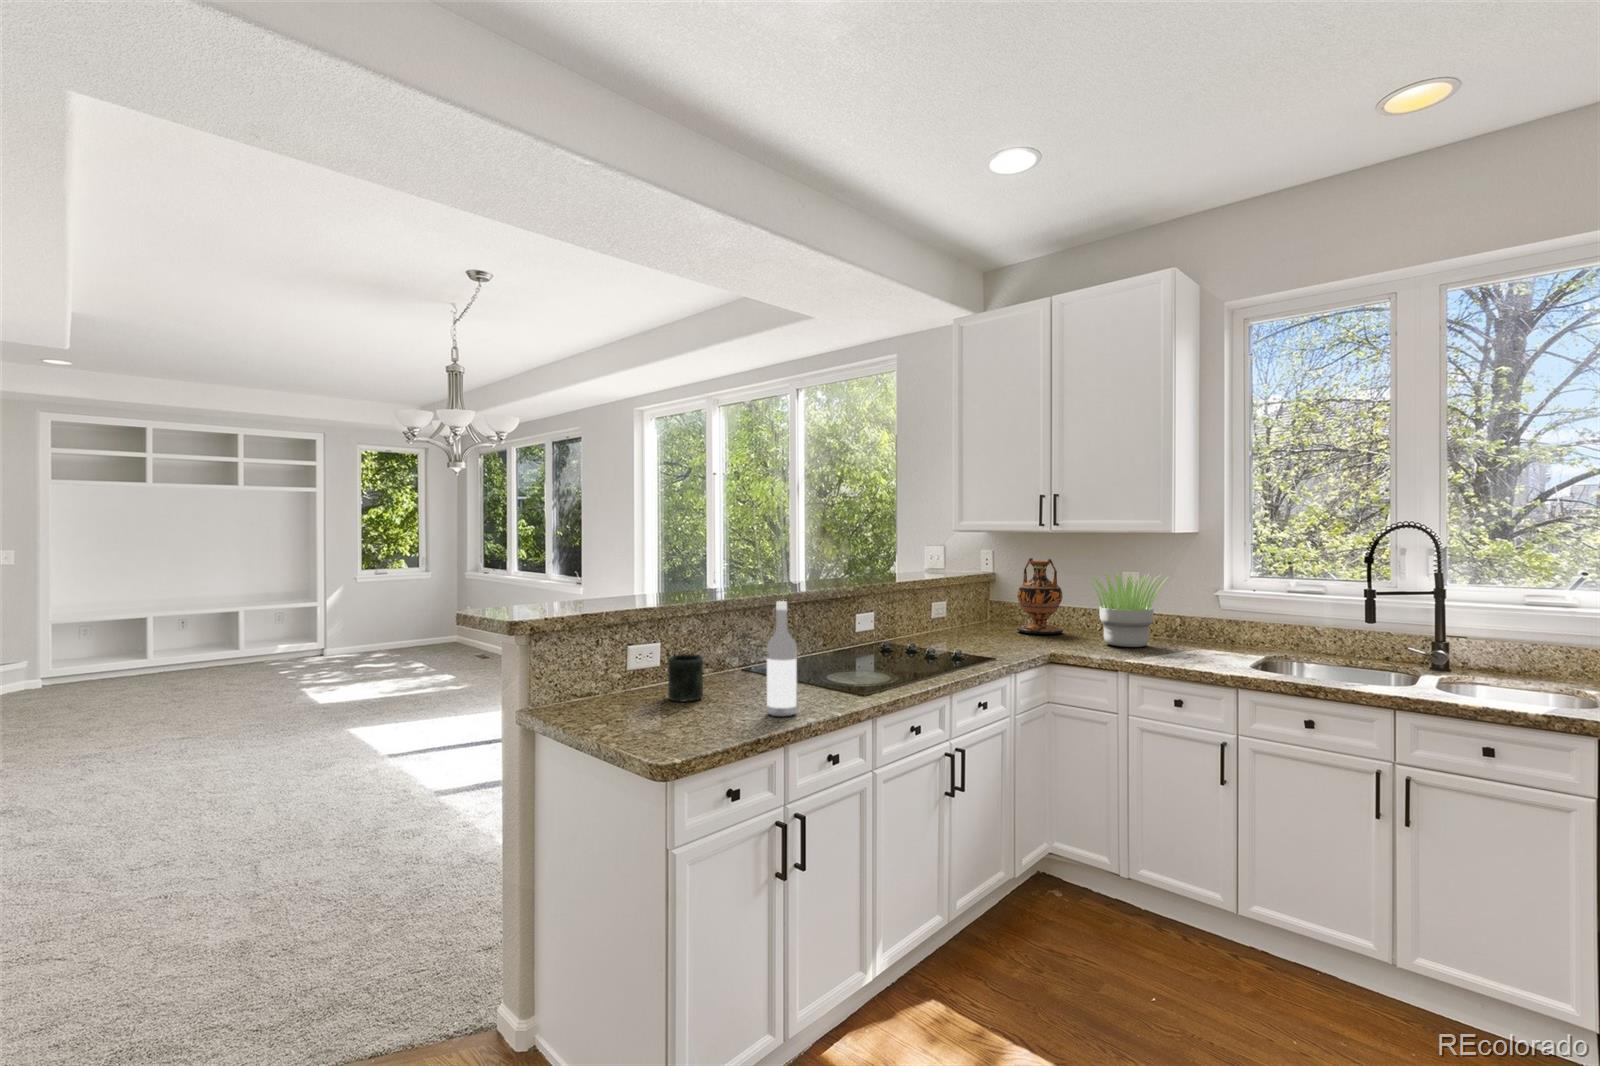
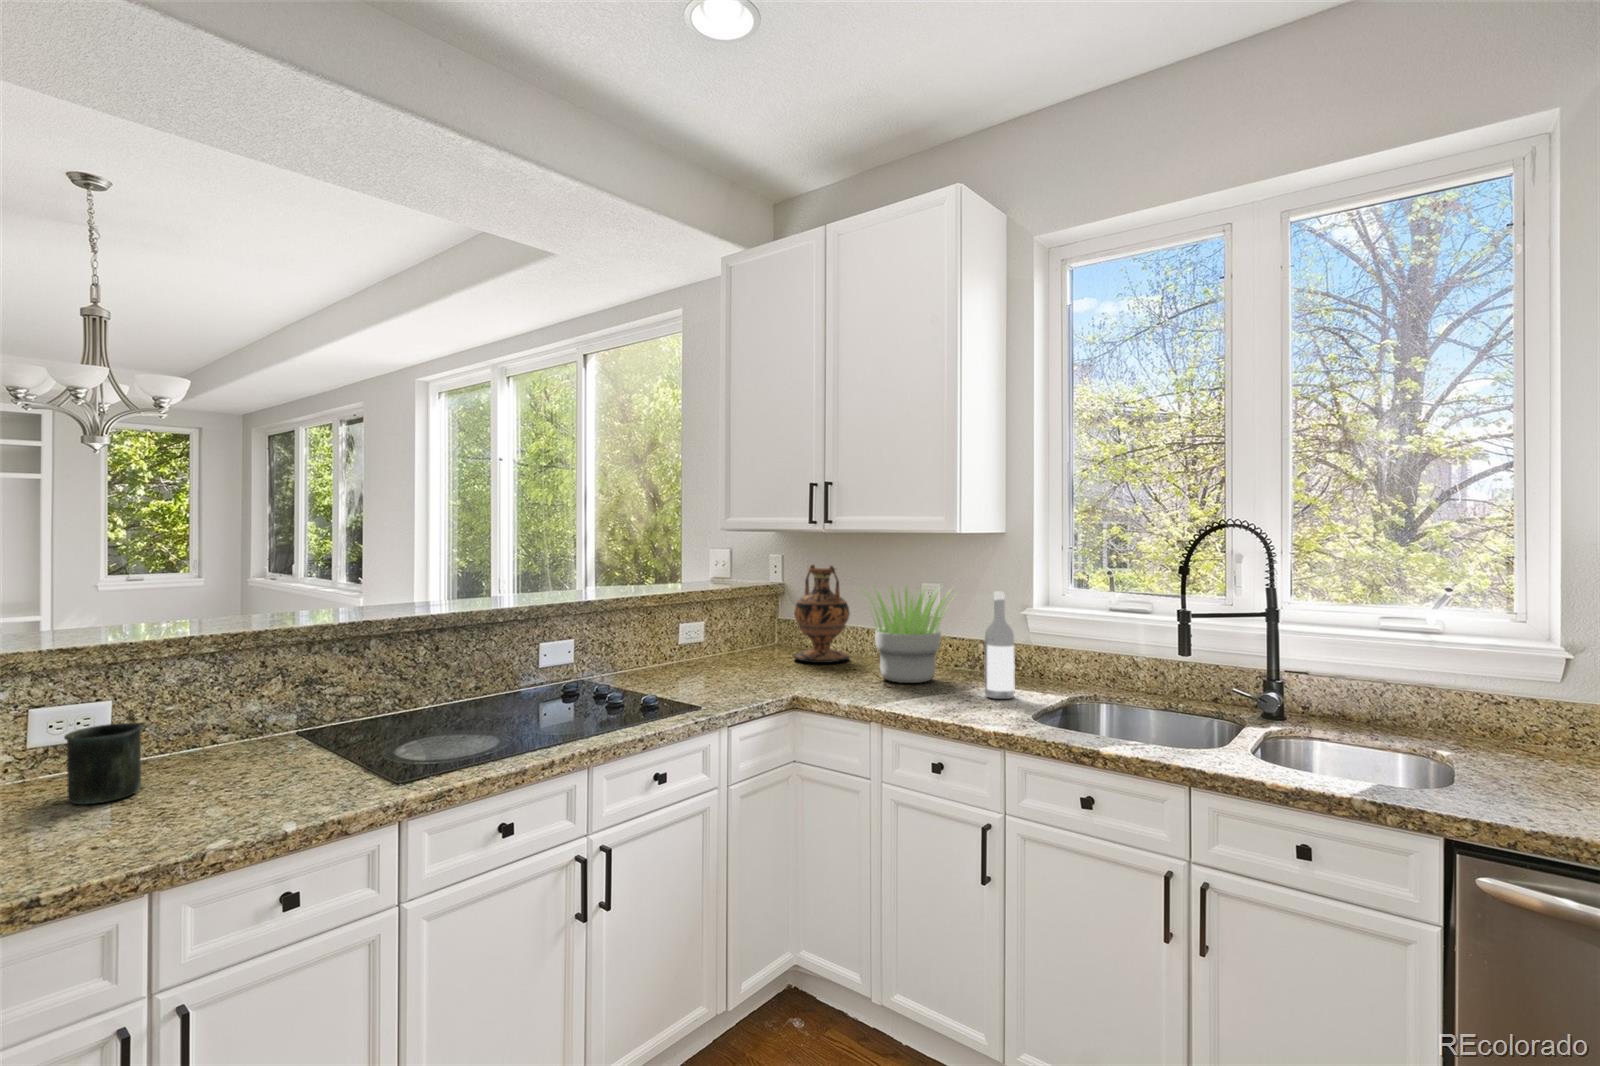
wine bottle: present [767,601,797,717] -> present [985,592,1015,699]

